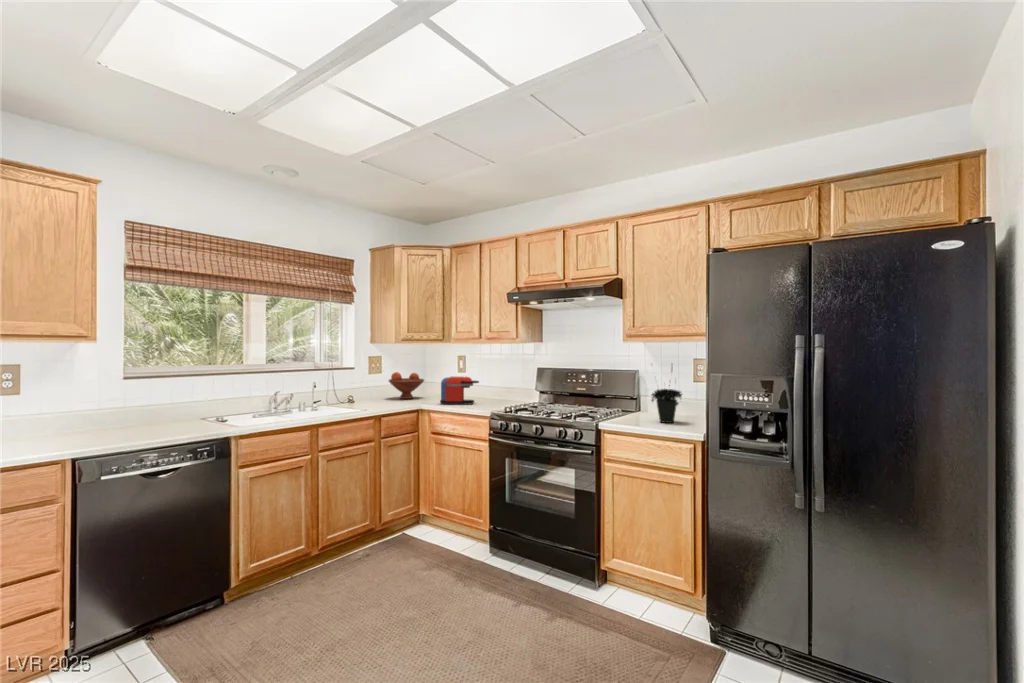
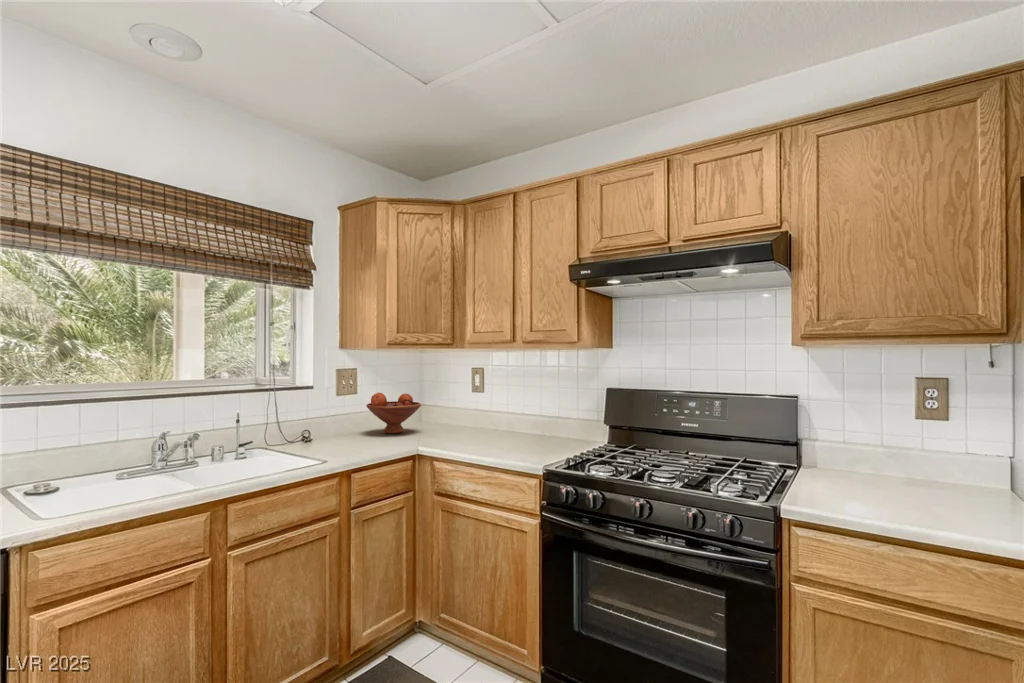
coffee maker: present [440,377,479,404] -> none [448,401,511,446]
potted plant: present [652,385,682,423] -> none [865,382,947,503]

